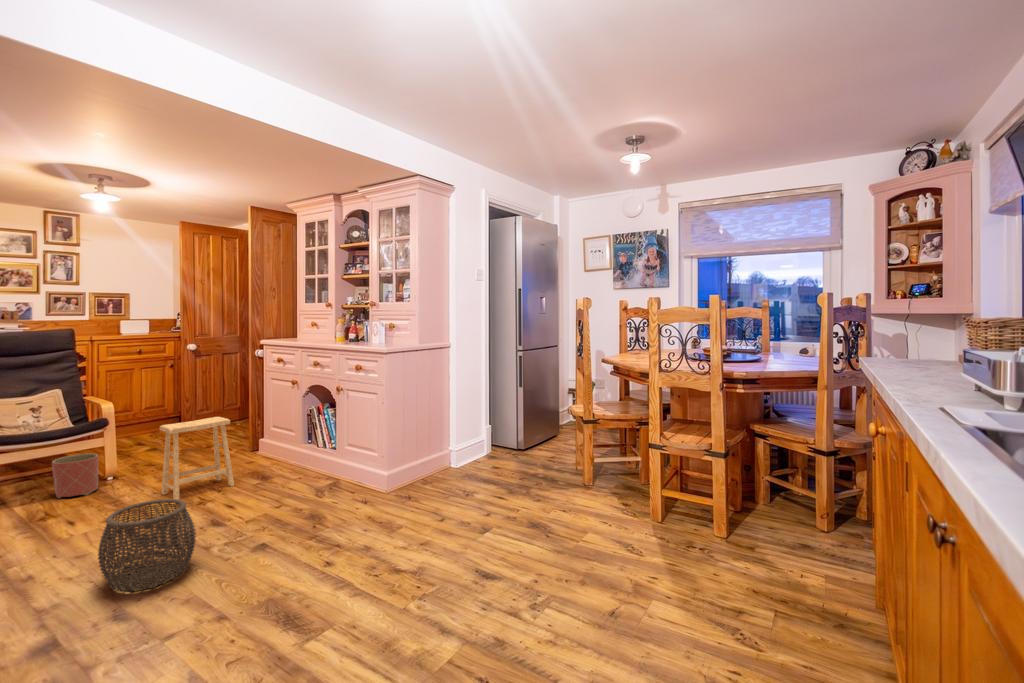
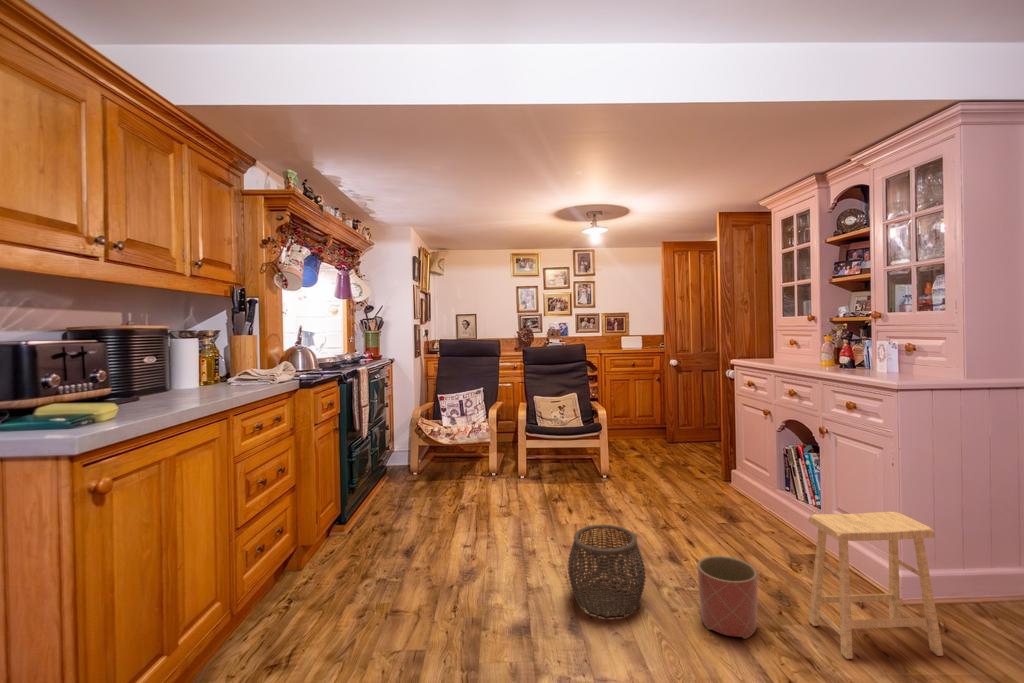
footstool: present [159,417,234,500] -> present [809,511,943,659]
planter: present [52,453,99,498] -> present [697,556,758,639]

